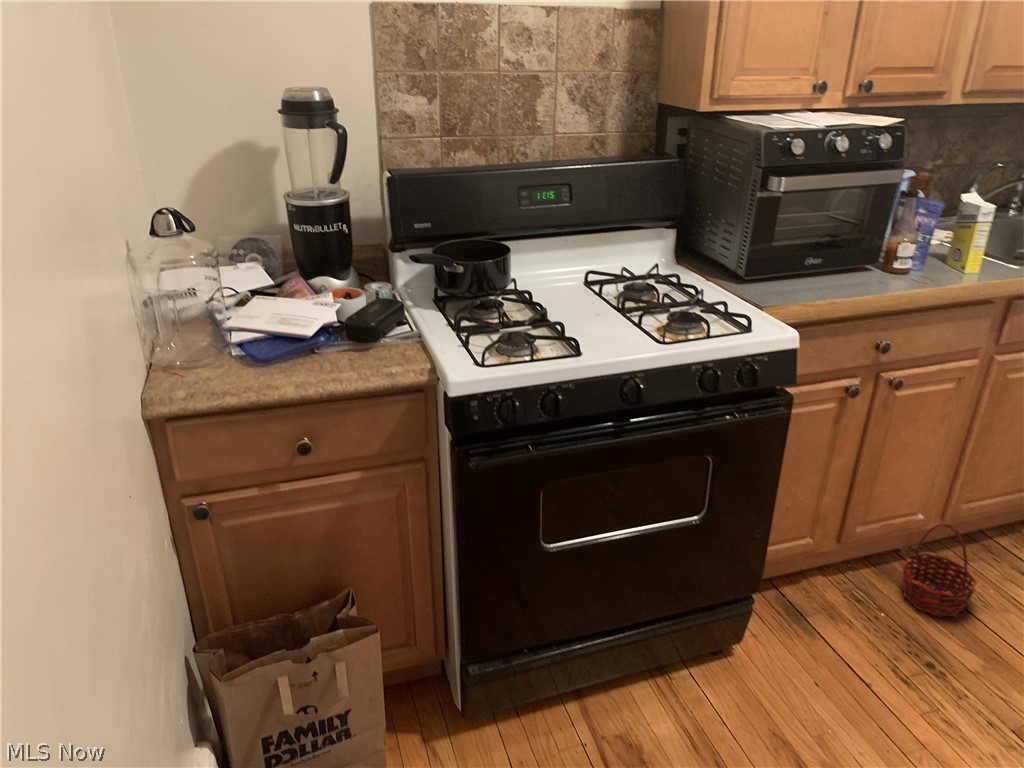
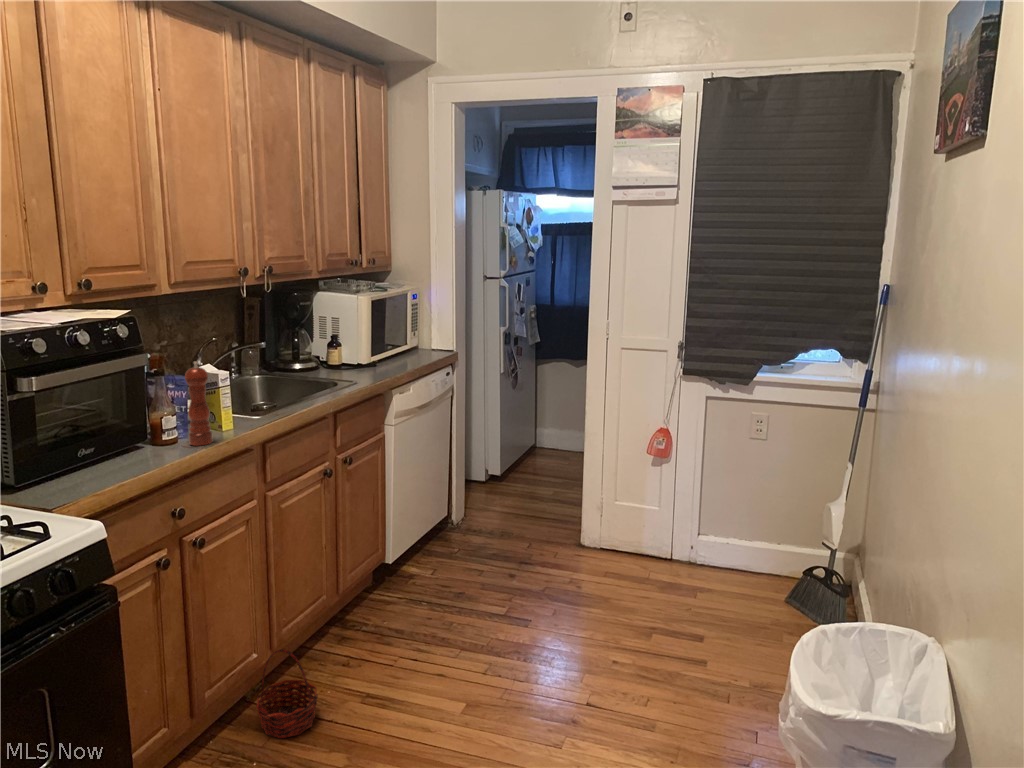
pepper mill: none [920,186,967,283] -> present [185,361,213,446]

